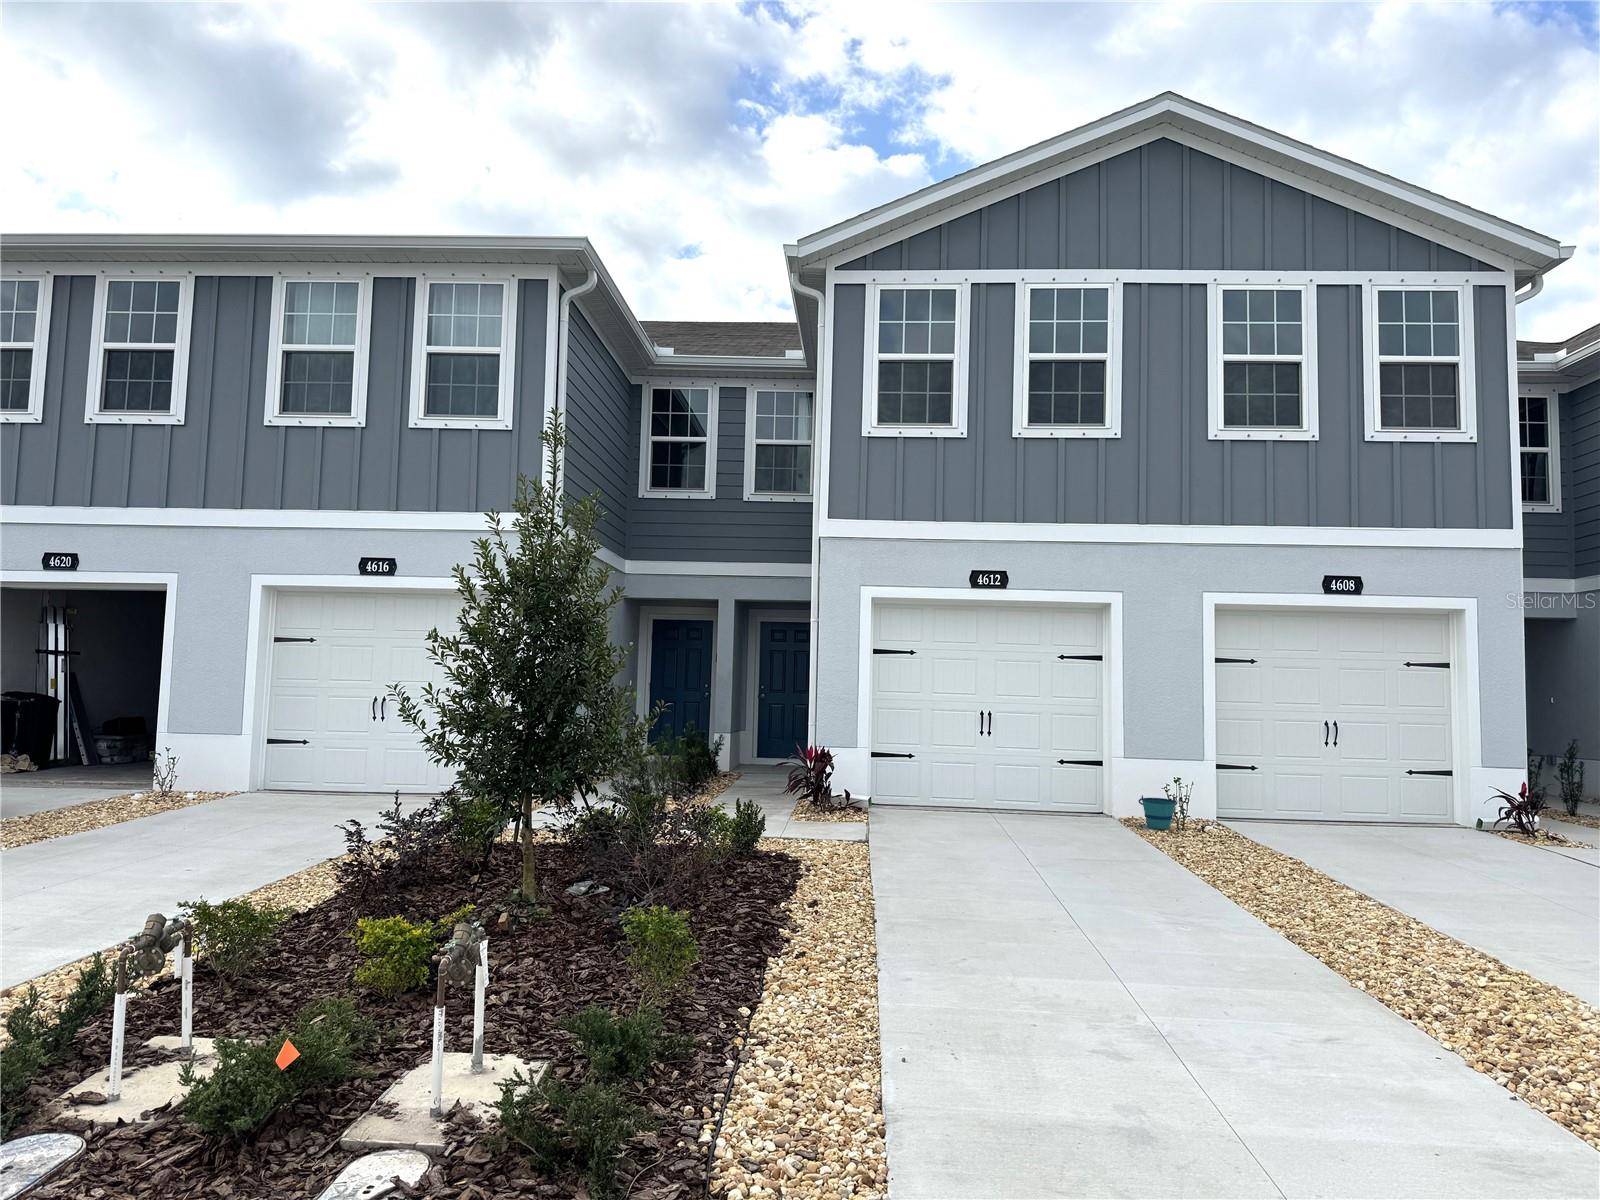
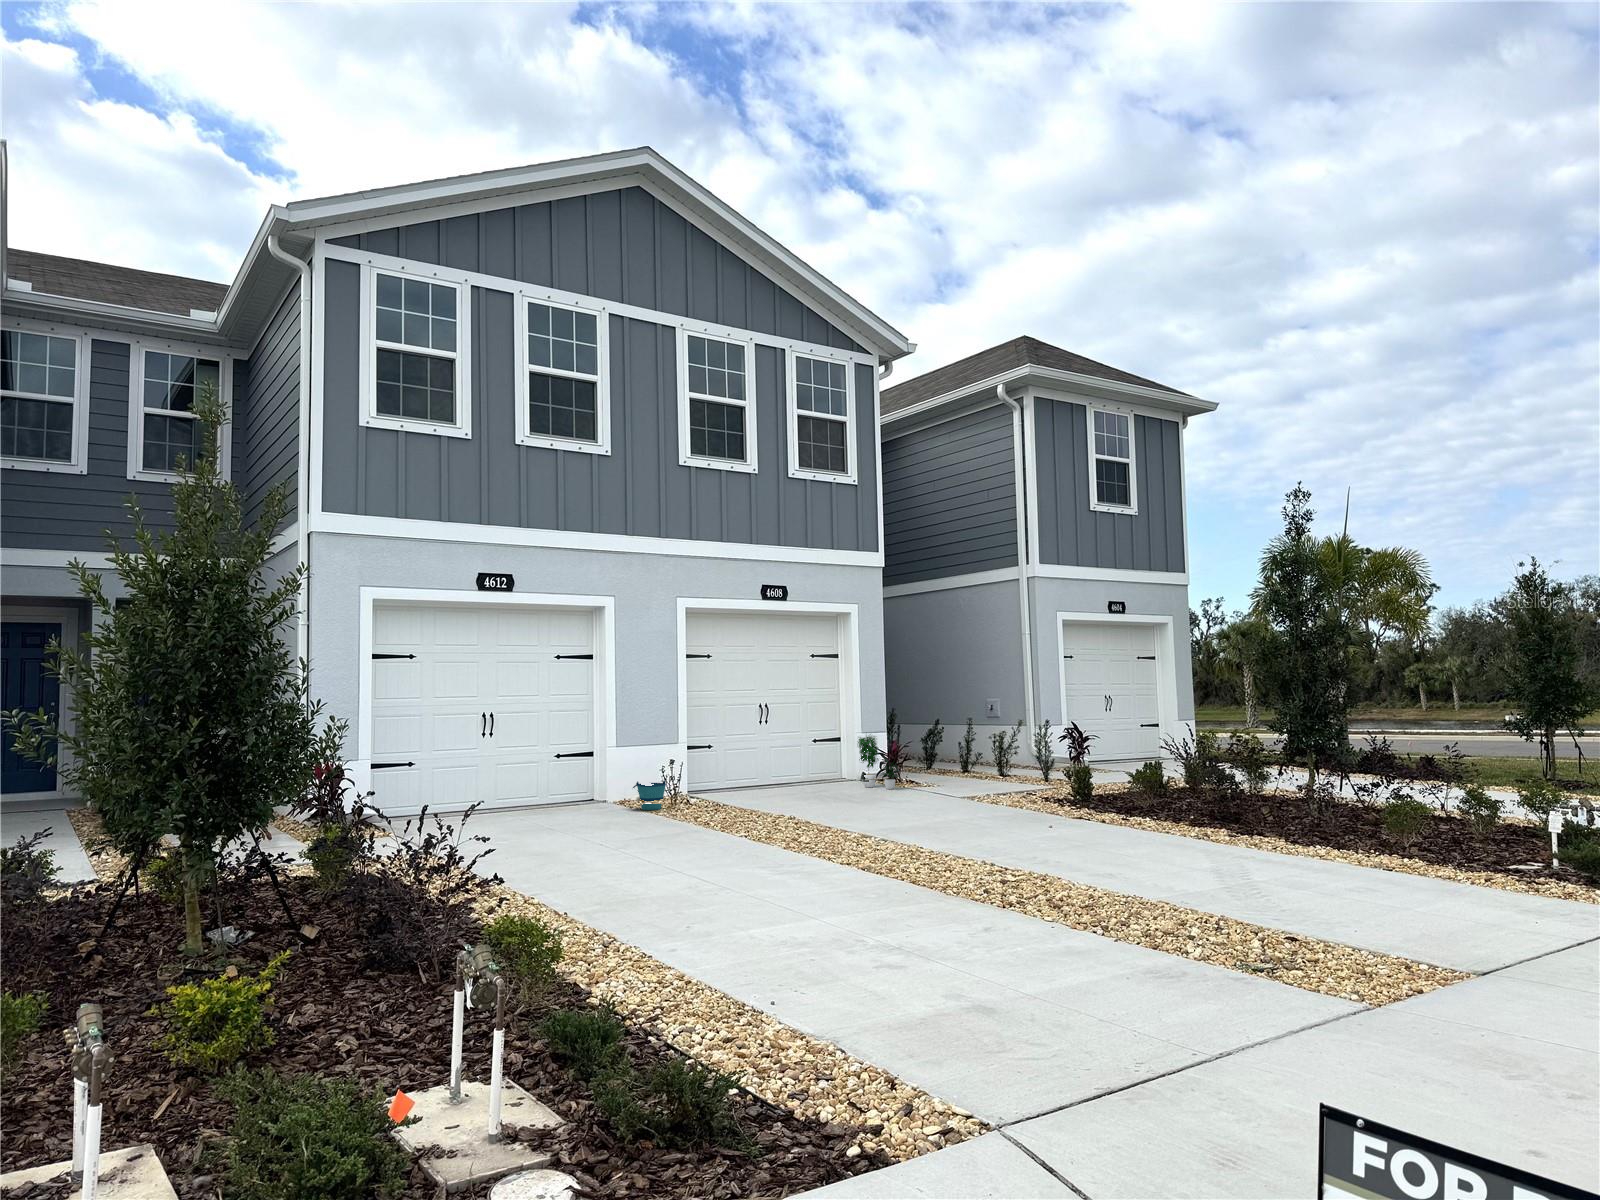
potted plant: none [1470,765,1539,846] -> present [858,734,900,789]

